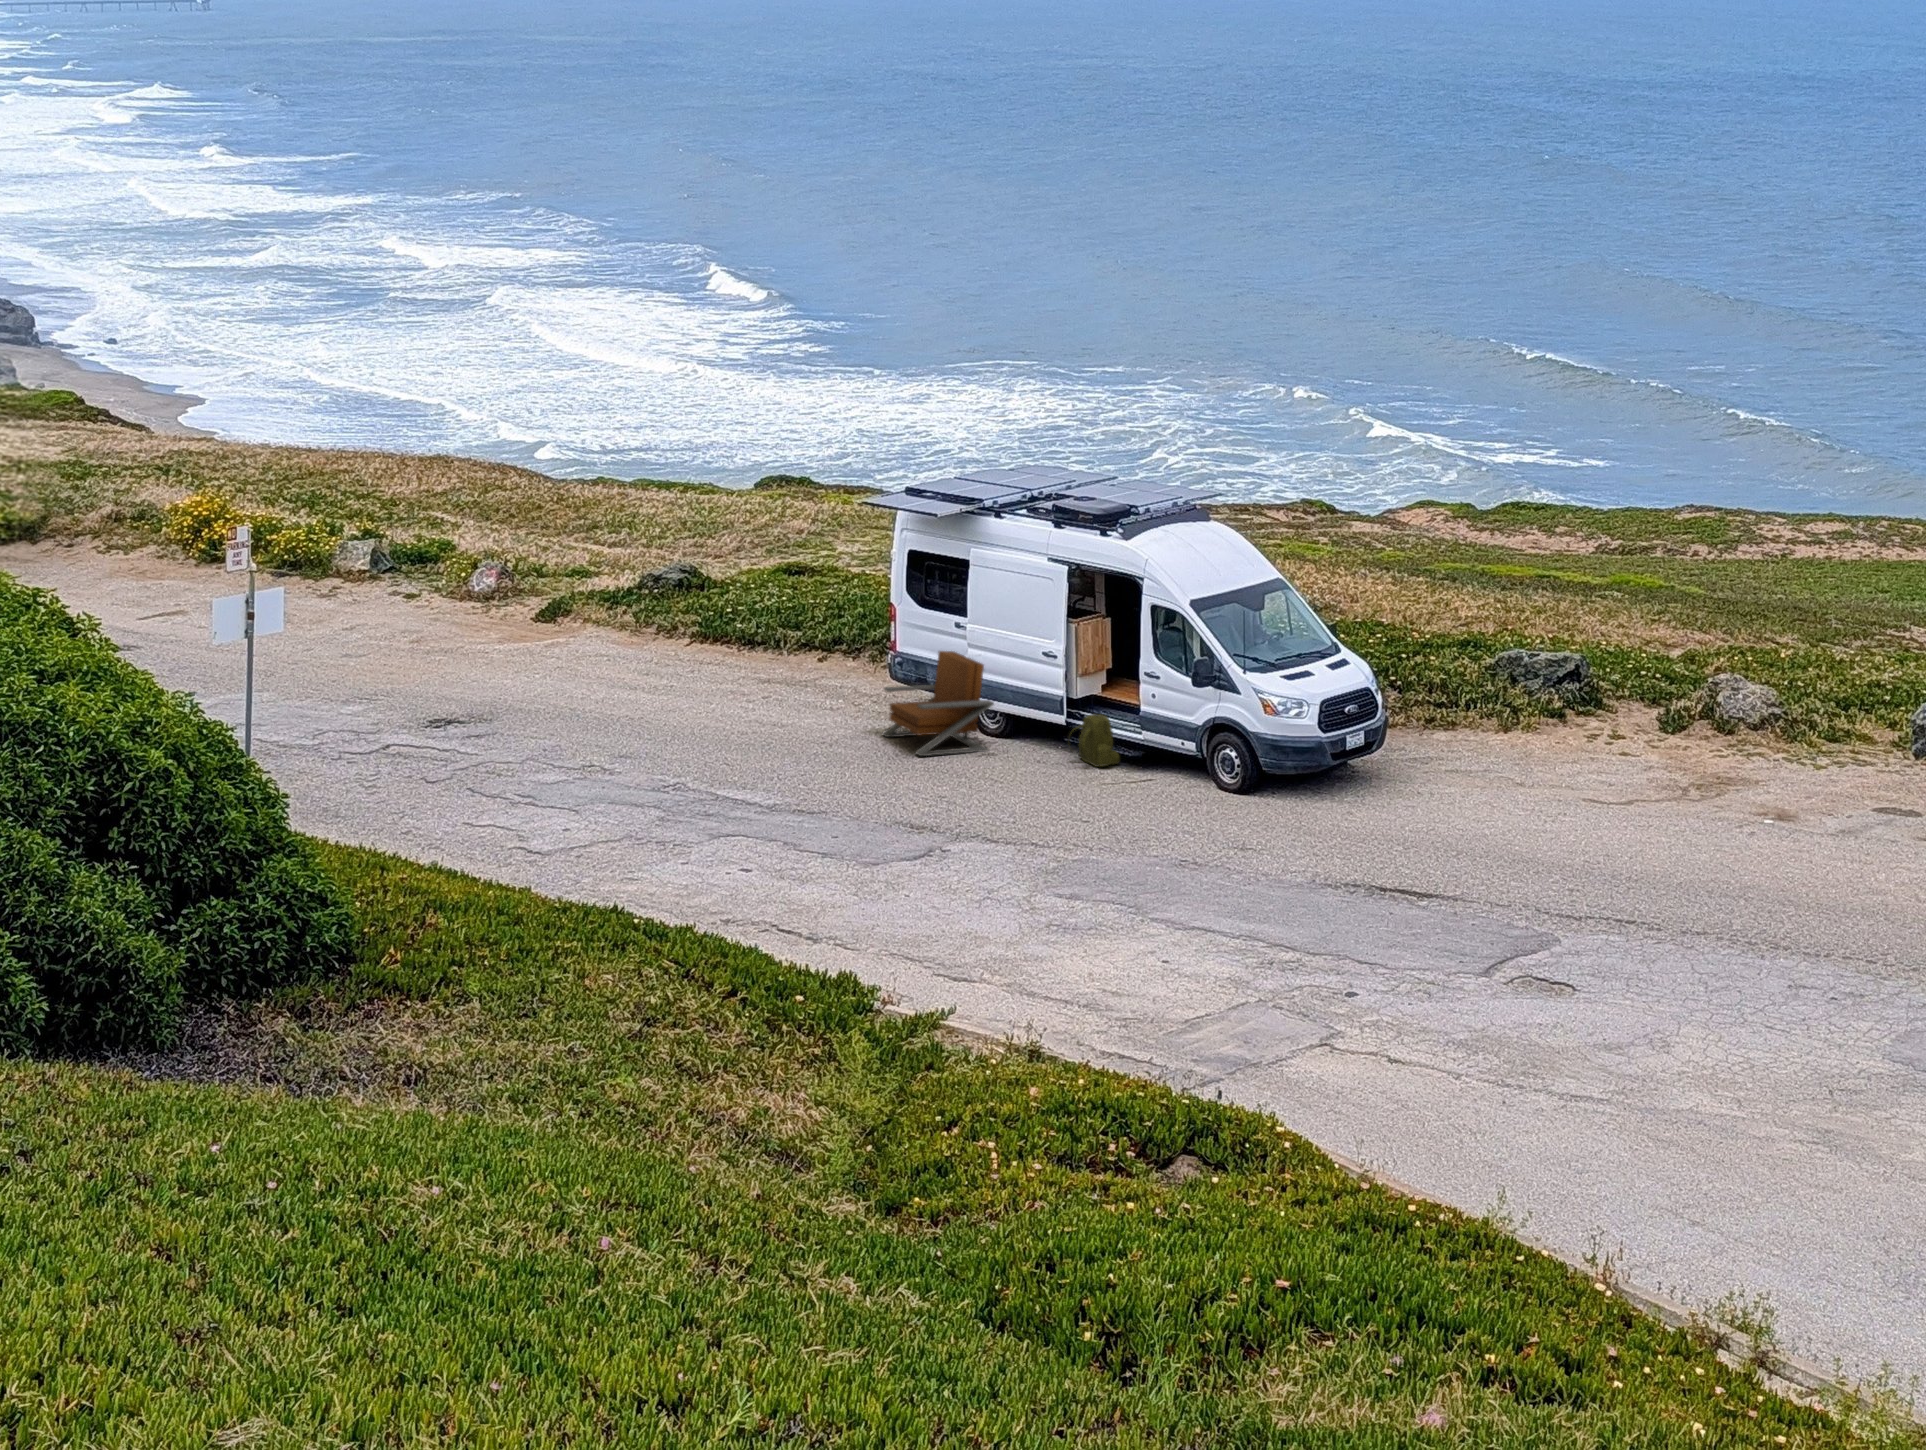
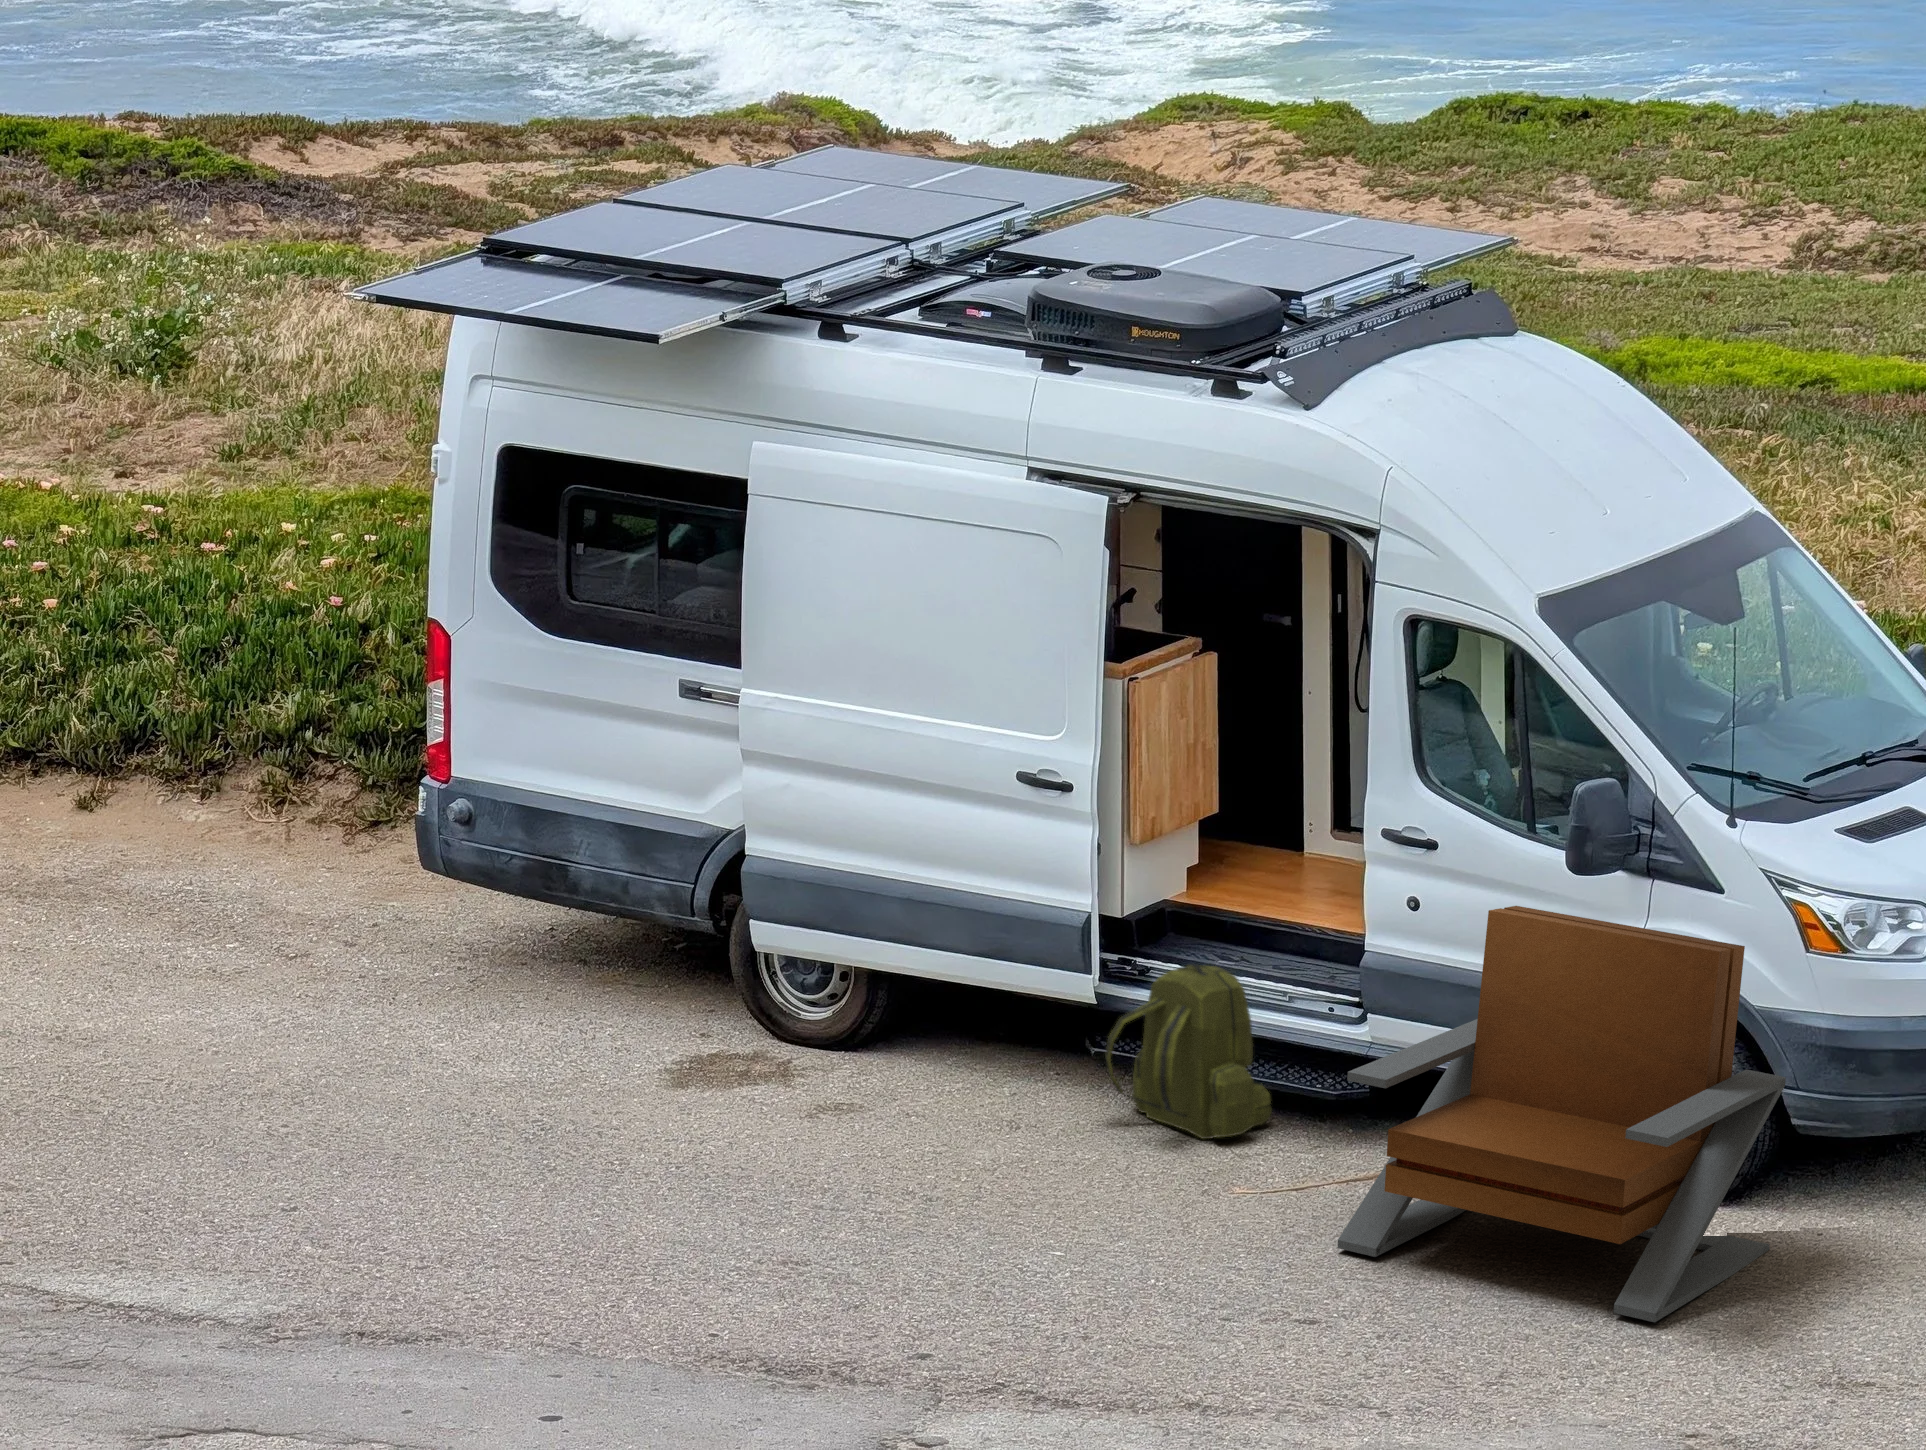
lounge chair: present [883,651,994,756] -> present [1337,906,1786,1322]

